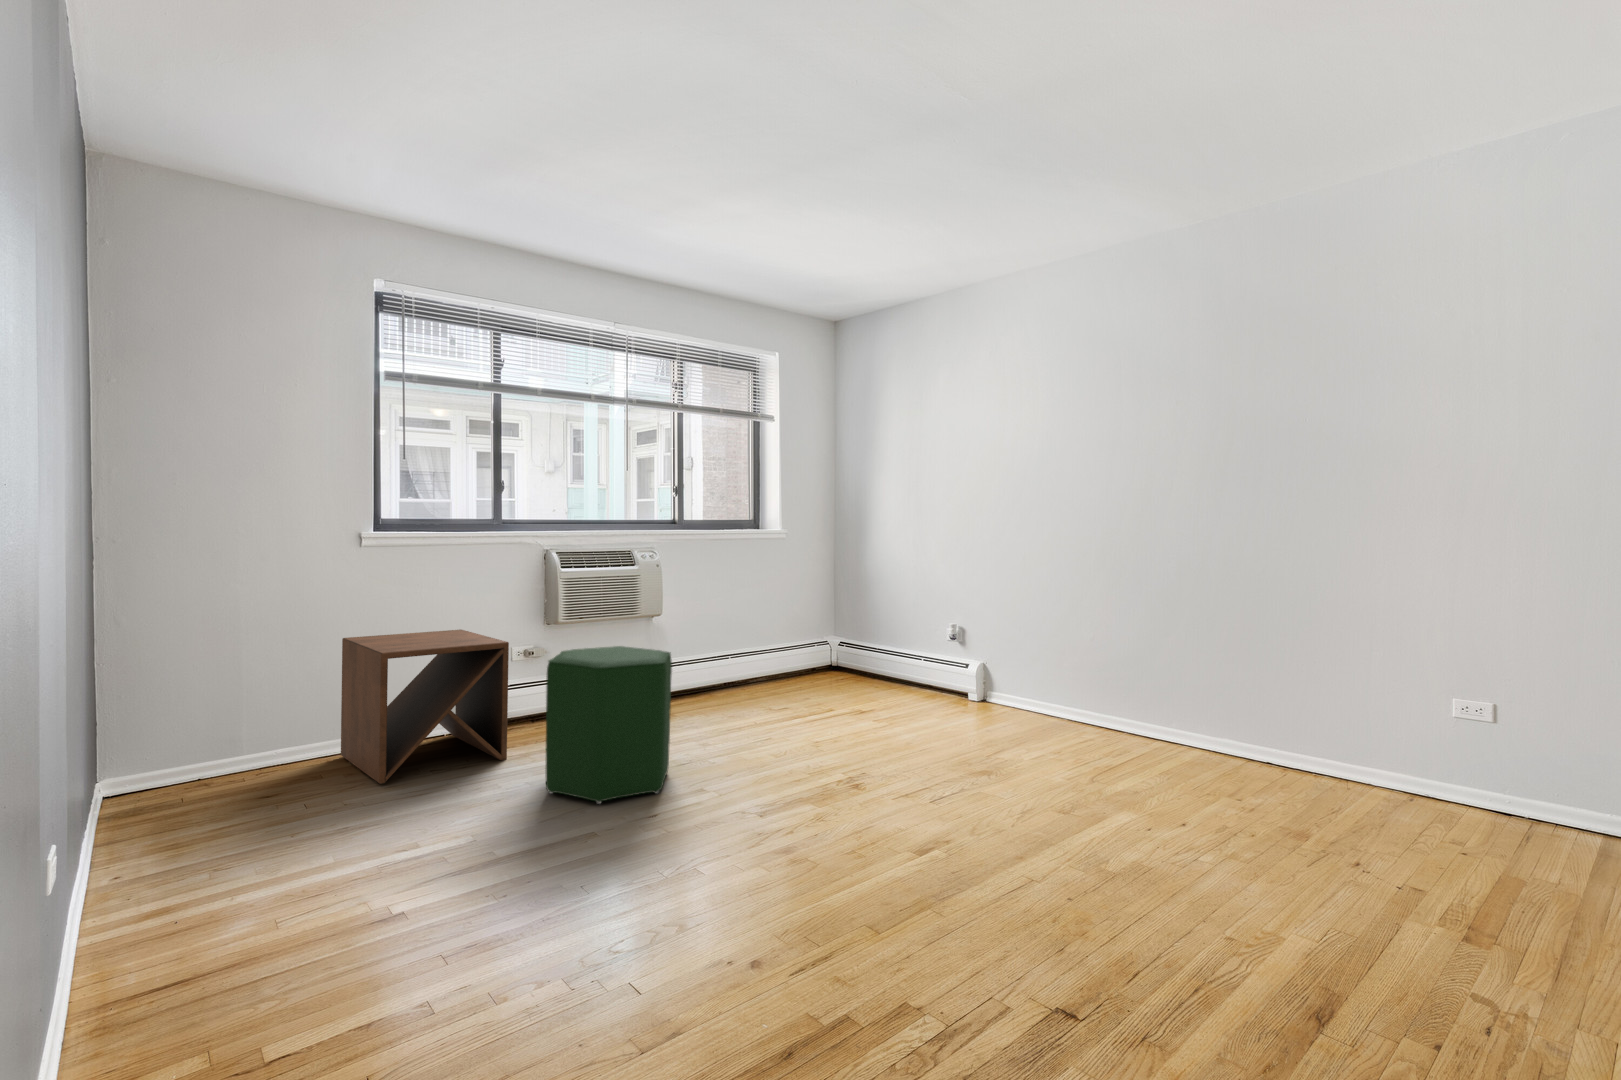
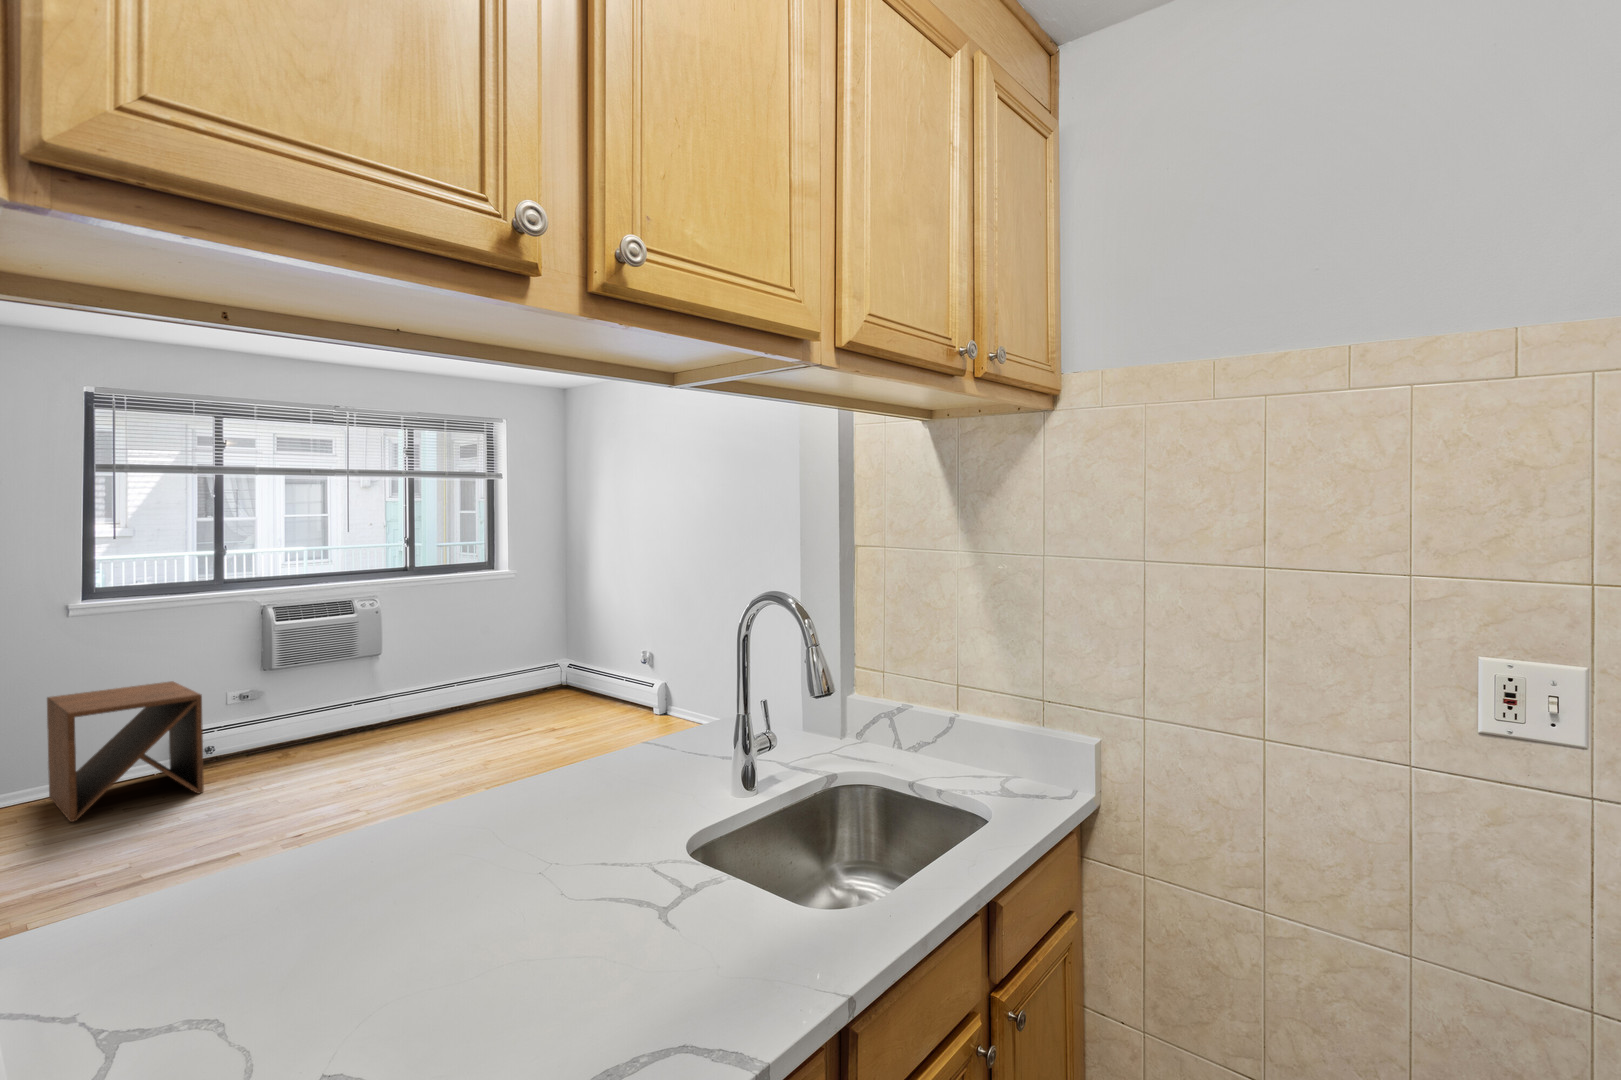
ottoman: present [546,646,672,804] -> none [214,694,340,828]

